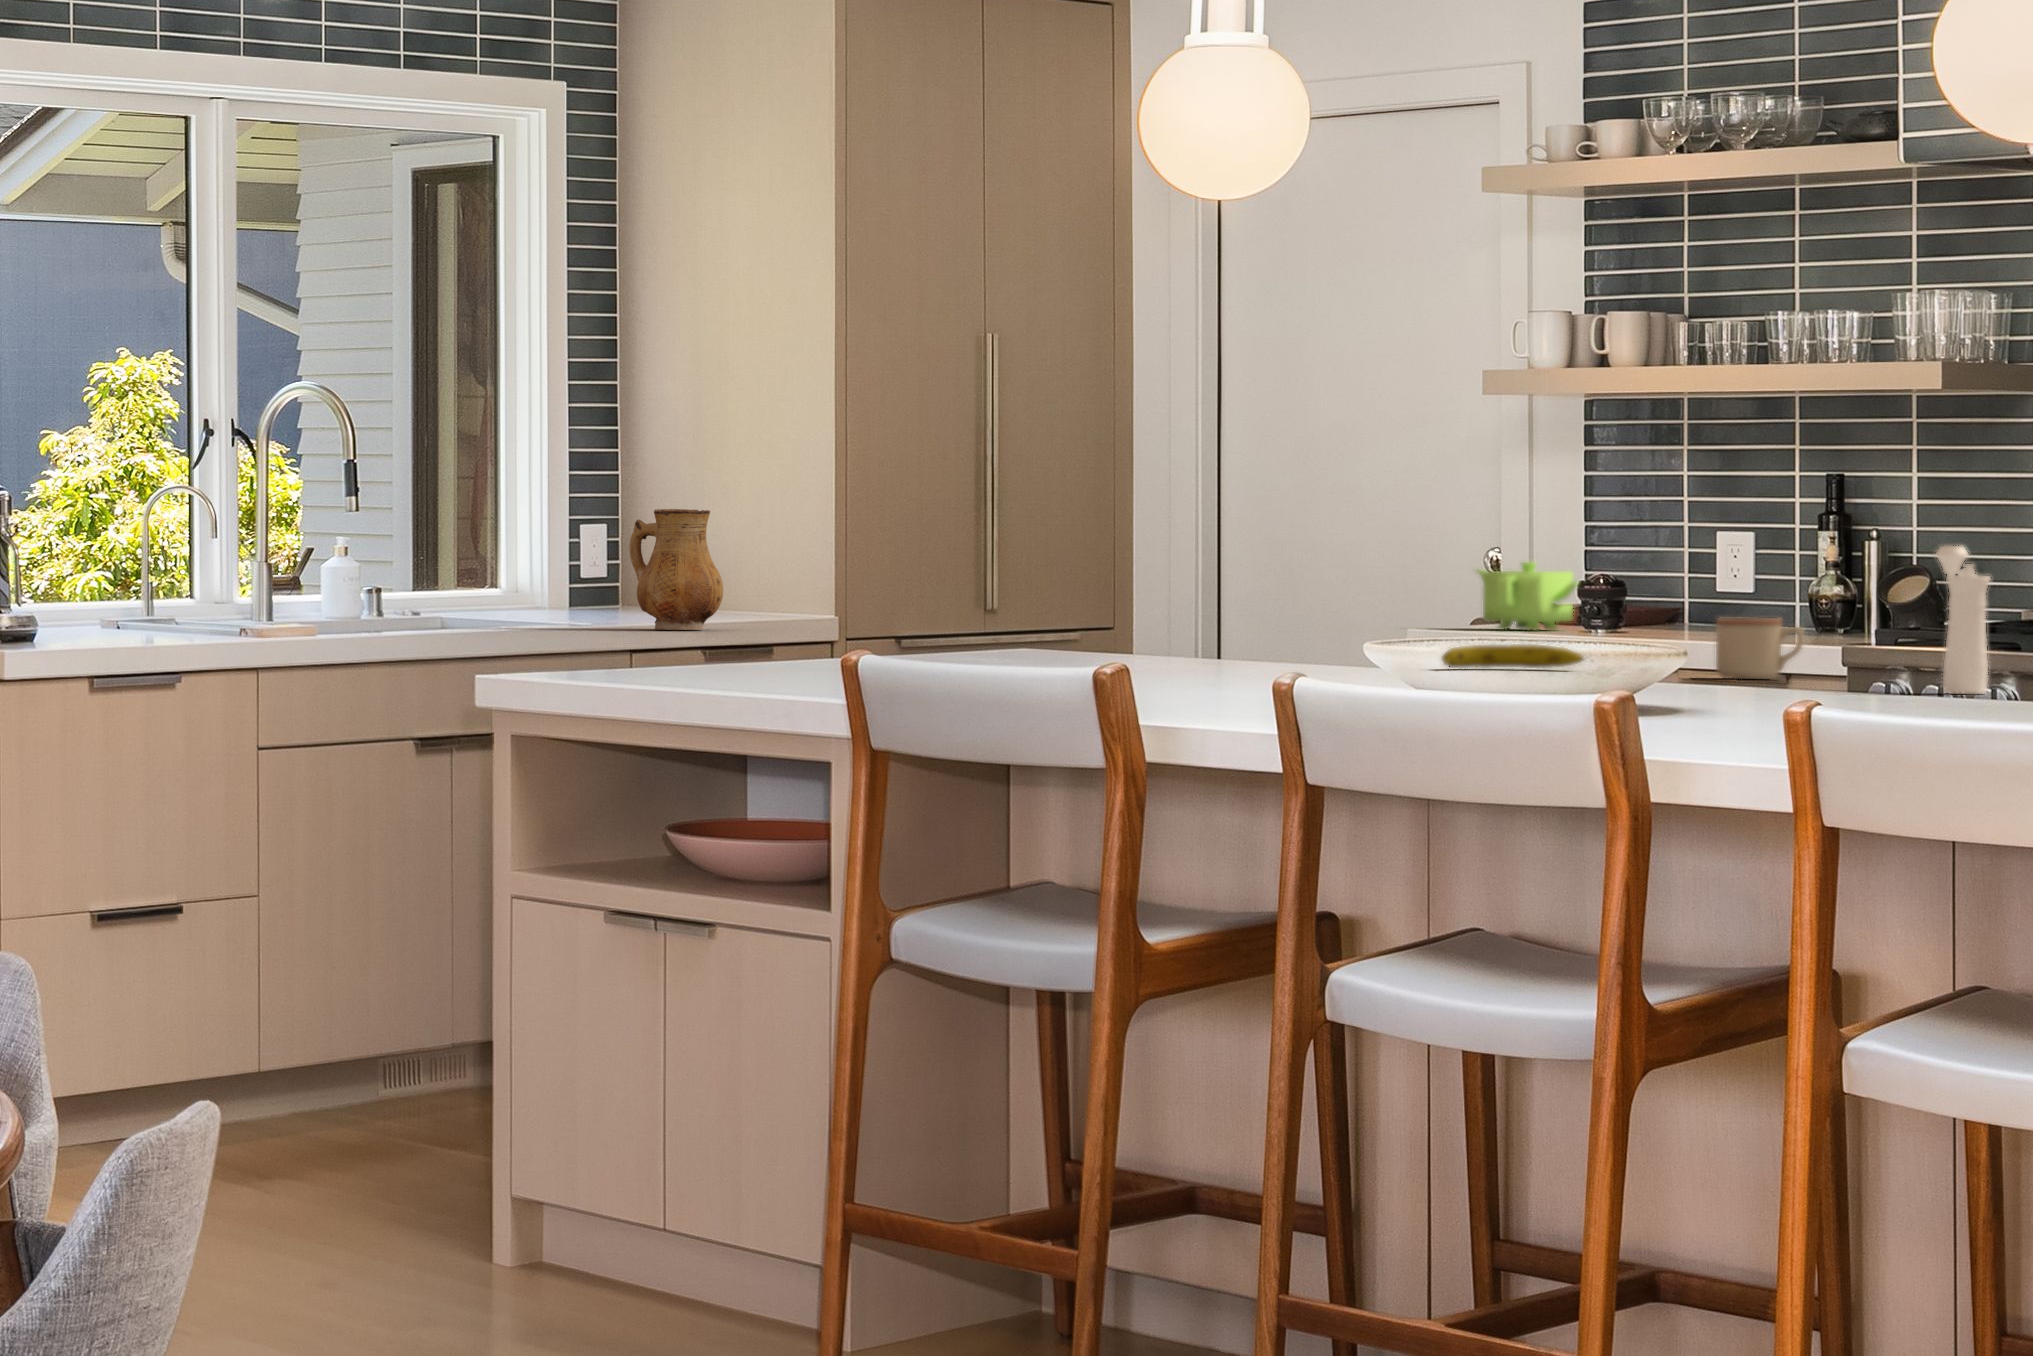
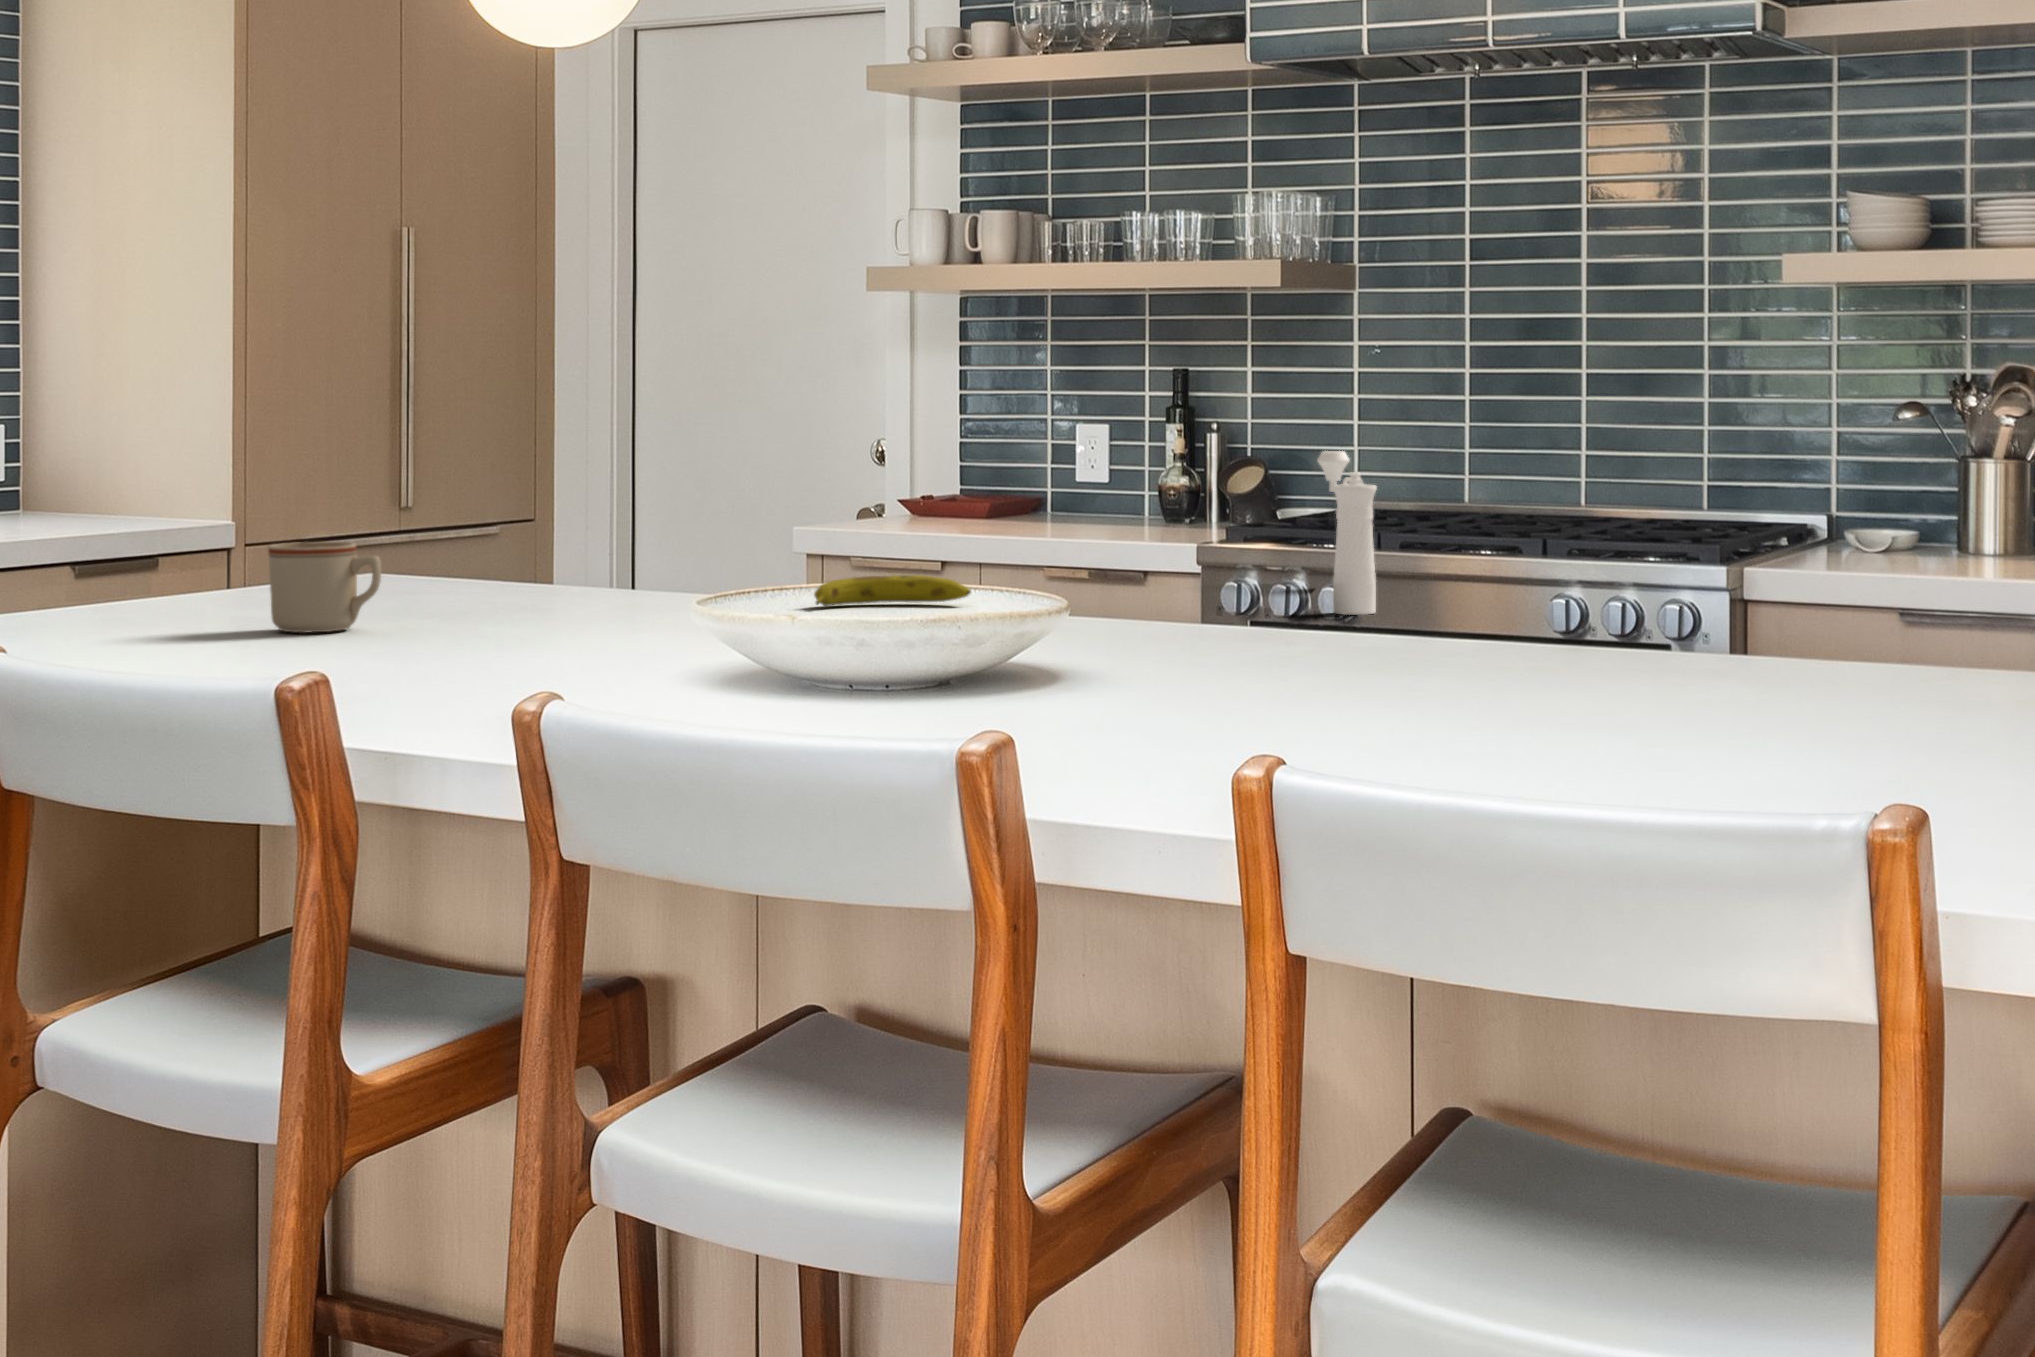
ceramic pitcher: present [629,509,723,630] -> none [17,407,120,538]
teapot: present [1477,562,1578,630] -> none [873,450,971,516]
mug: present [1716,618,1804,679] -> present [268,542,381,633]

